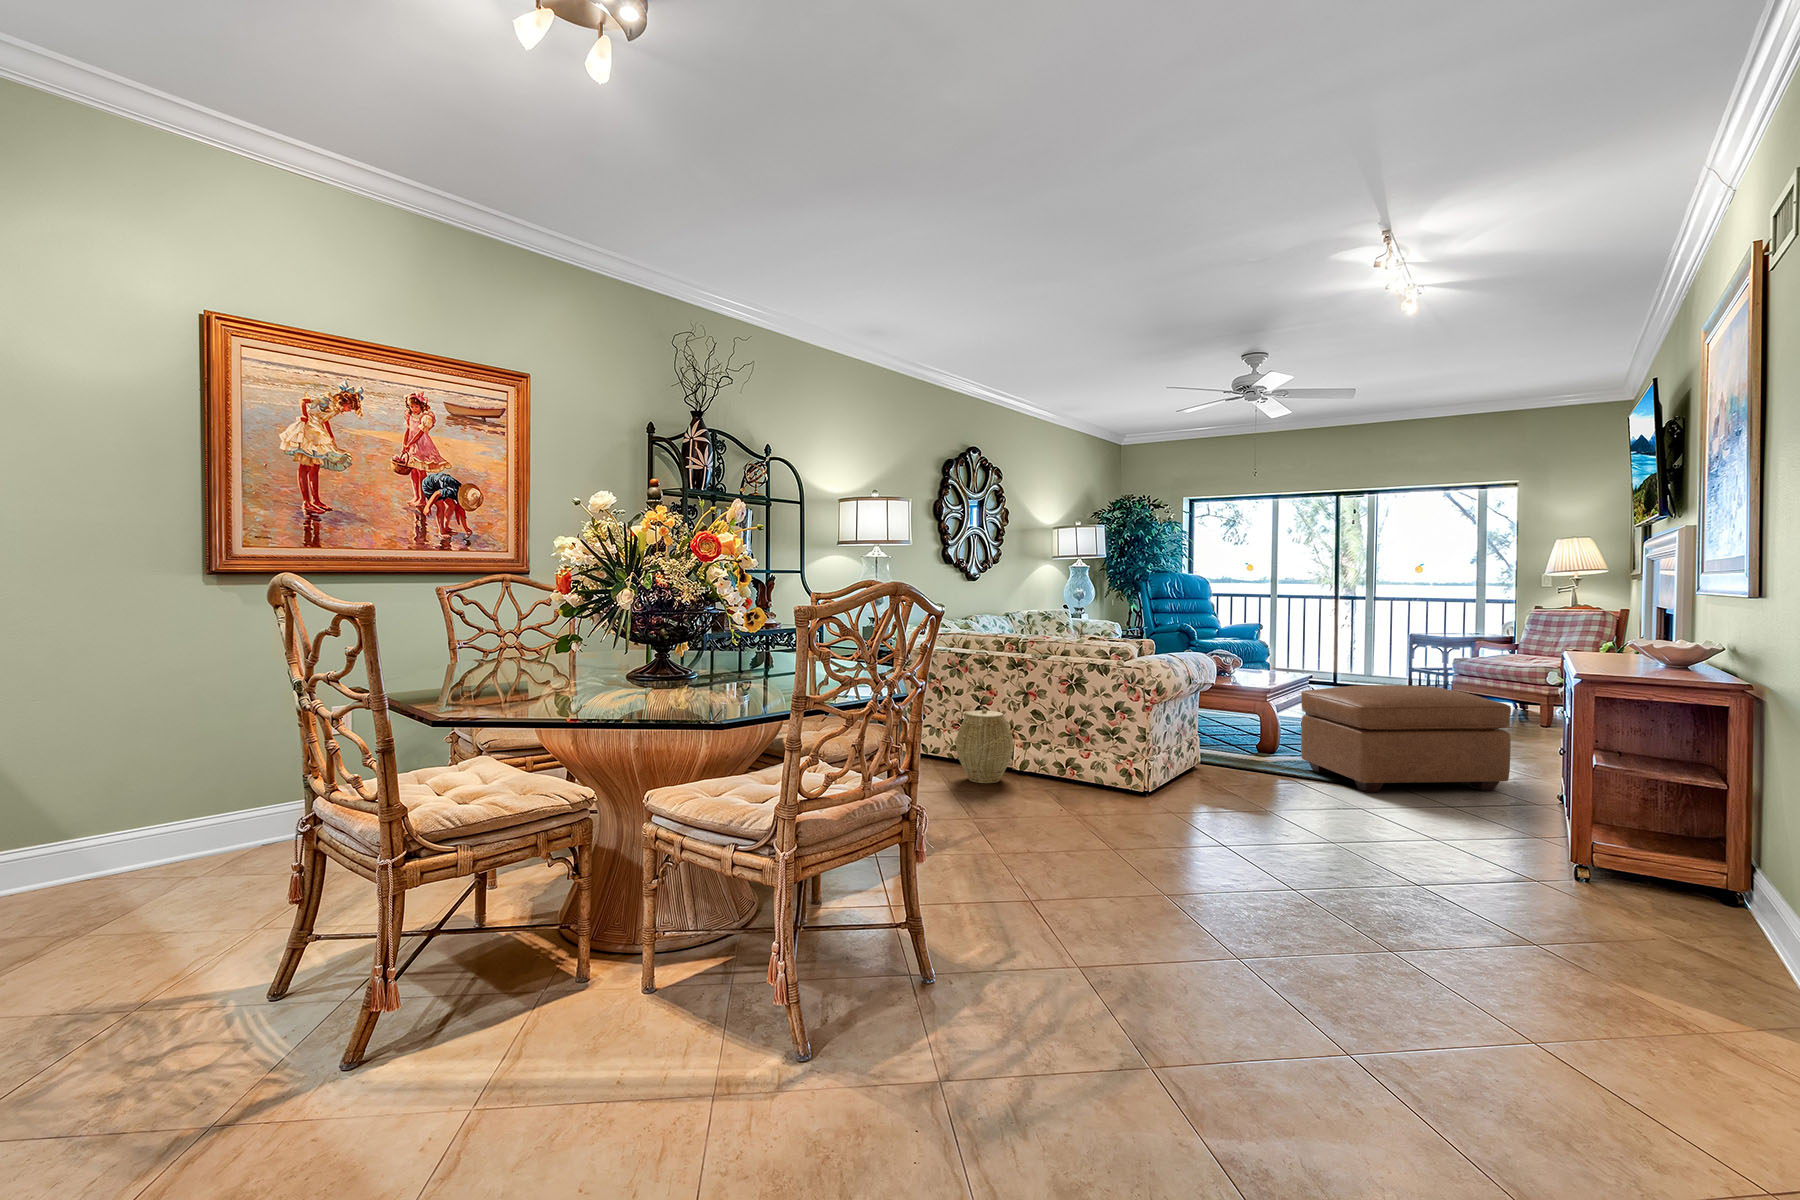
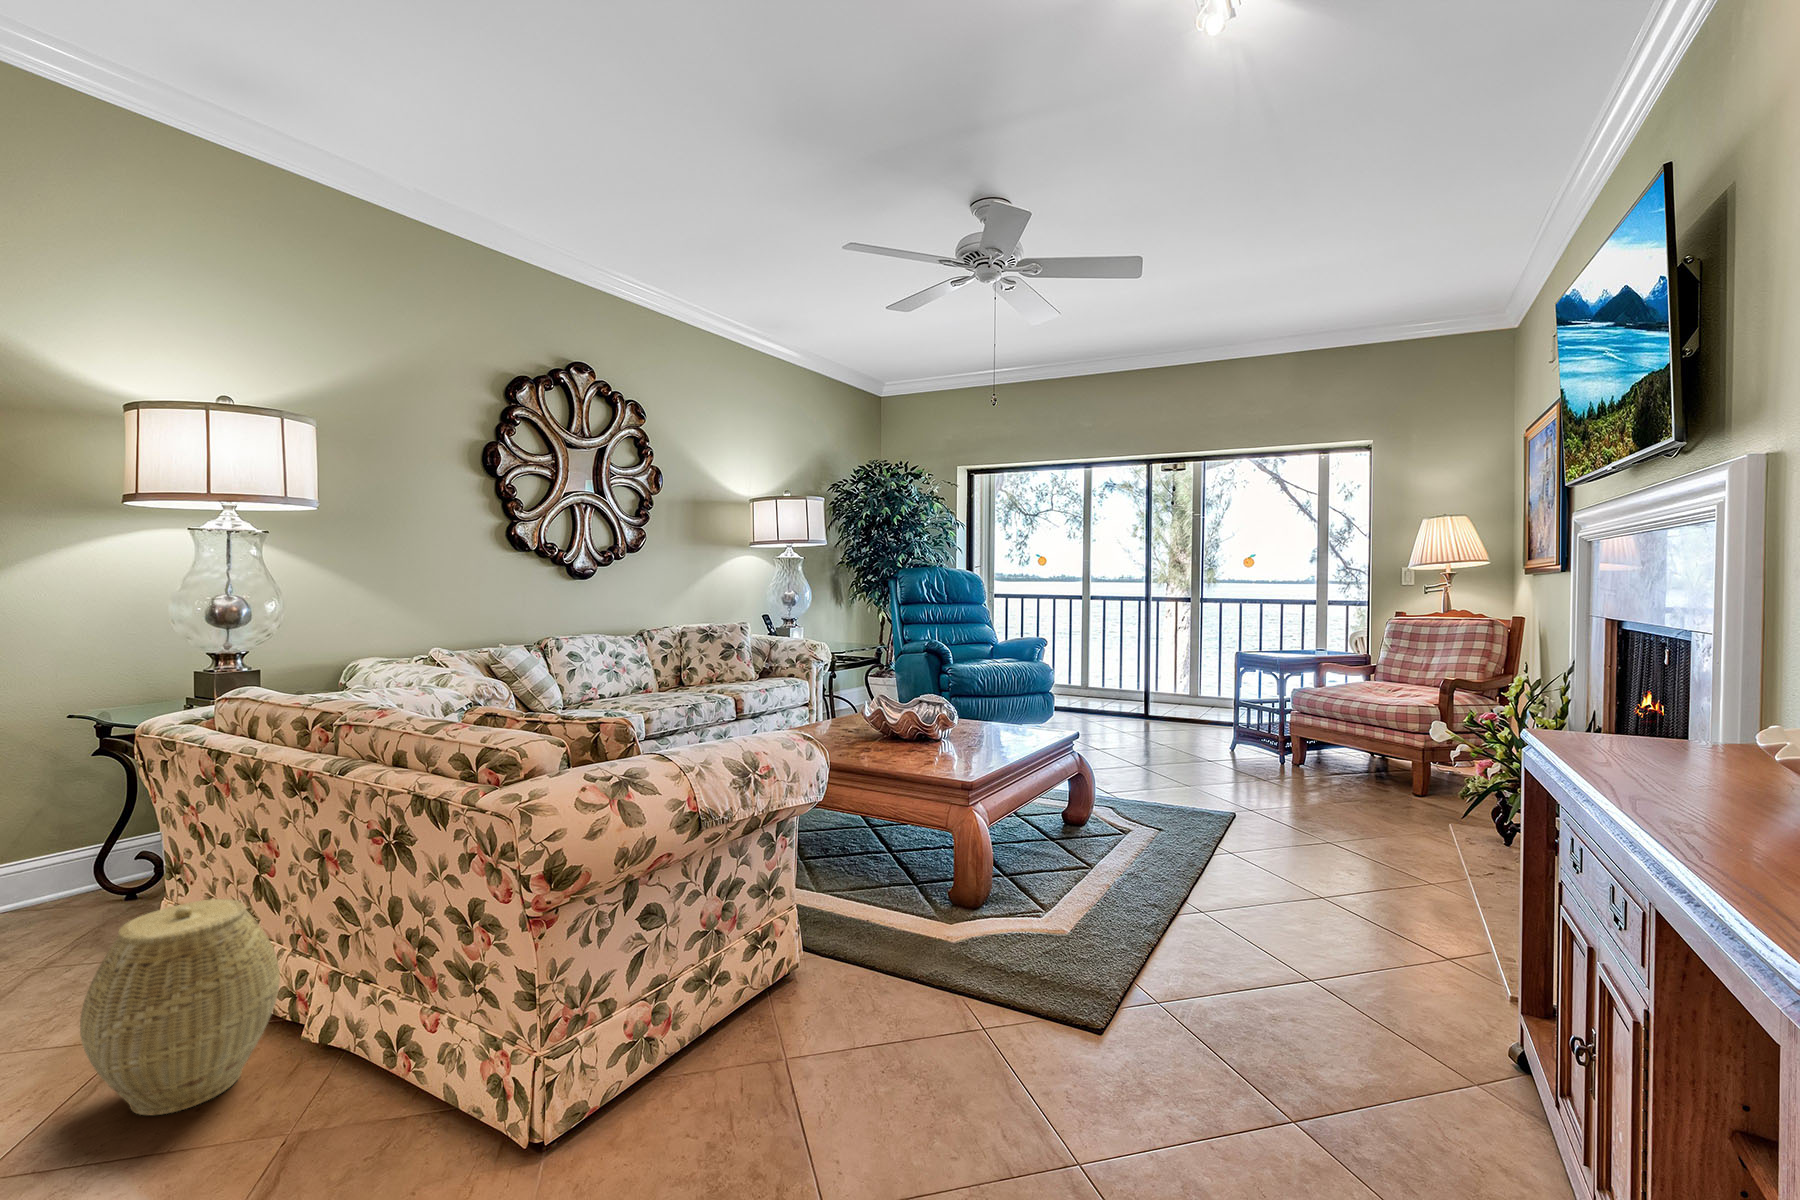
ottoman: present [1301,685,1511,792] -> none [1011,787,1428,1076]

